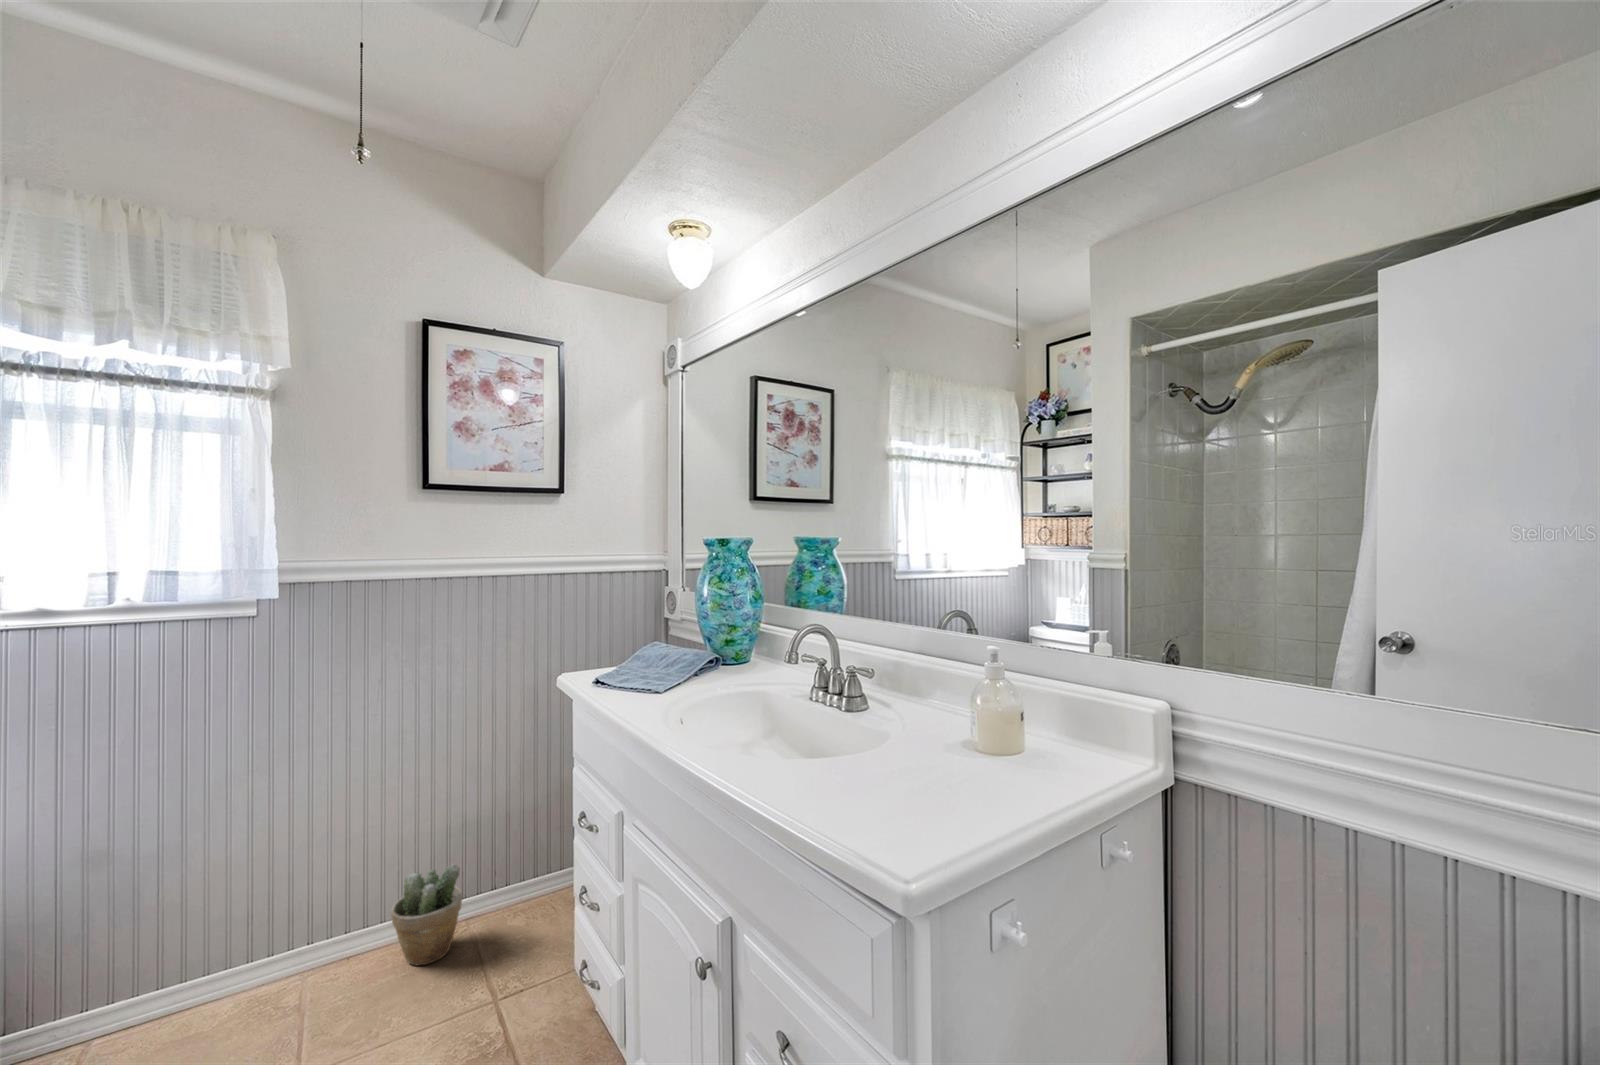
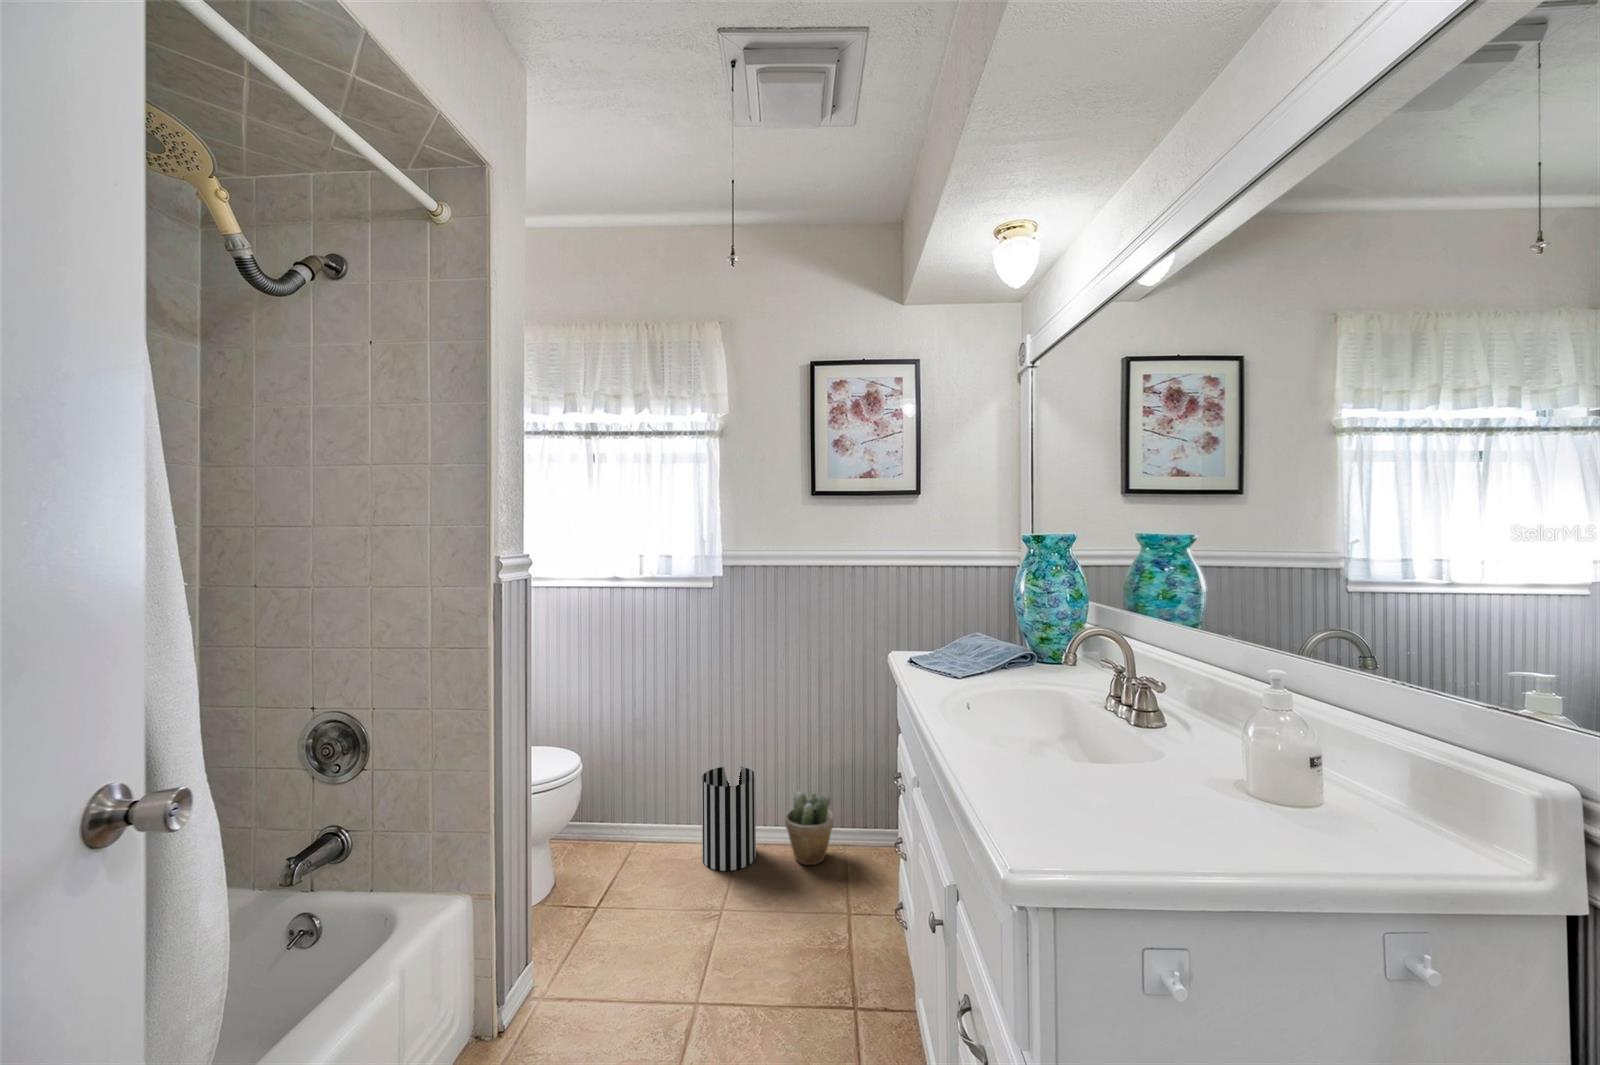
wastebasket: none [248,866,344,1026] -> present [702,767,756,871]

